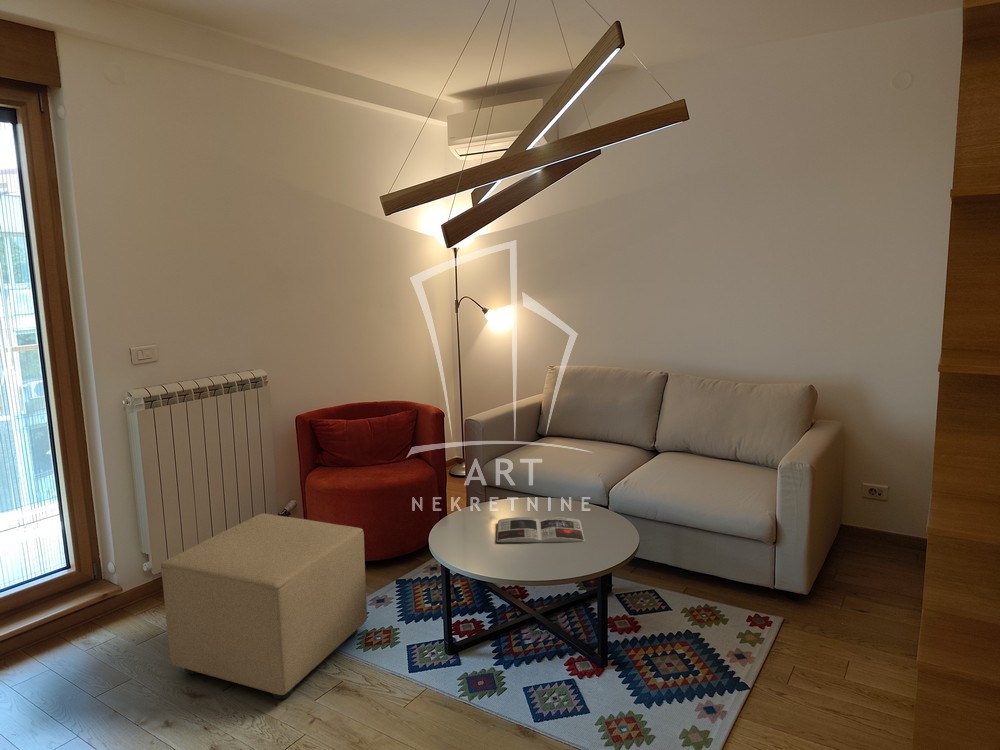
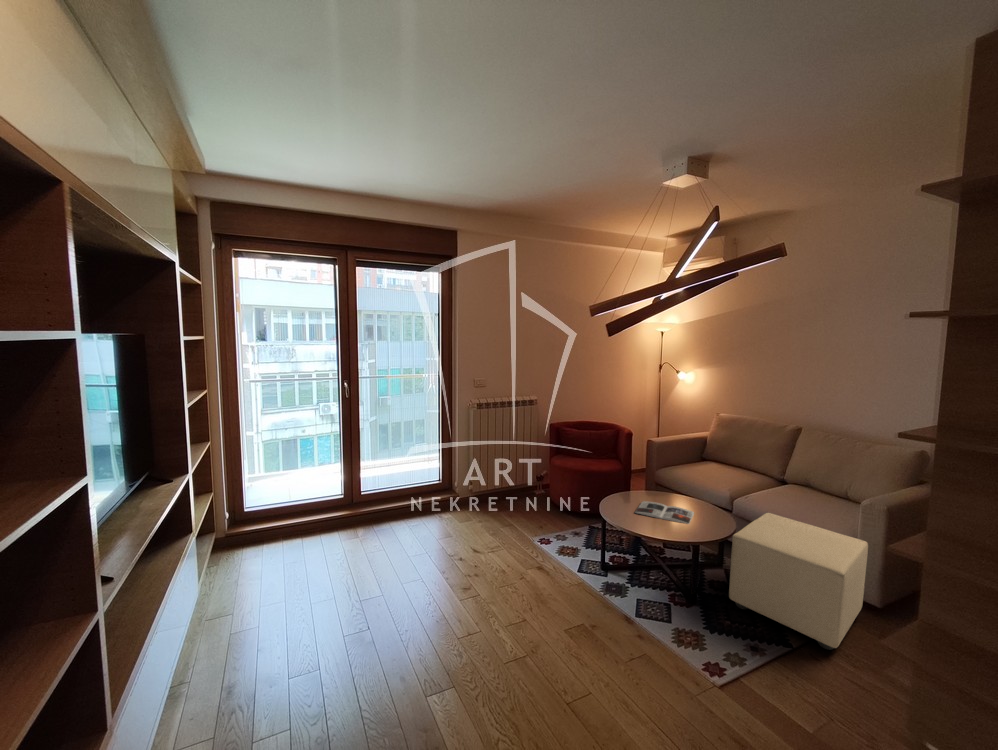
ottoman: present [161,513,367,699] -> present [729,513,868,650]

